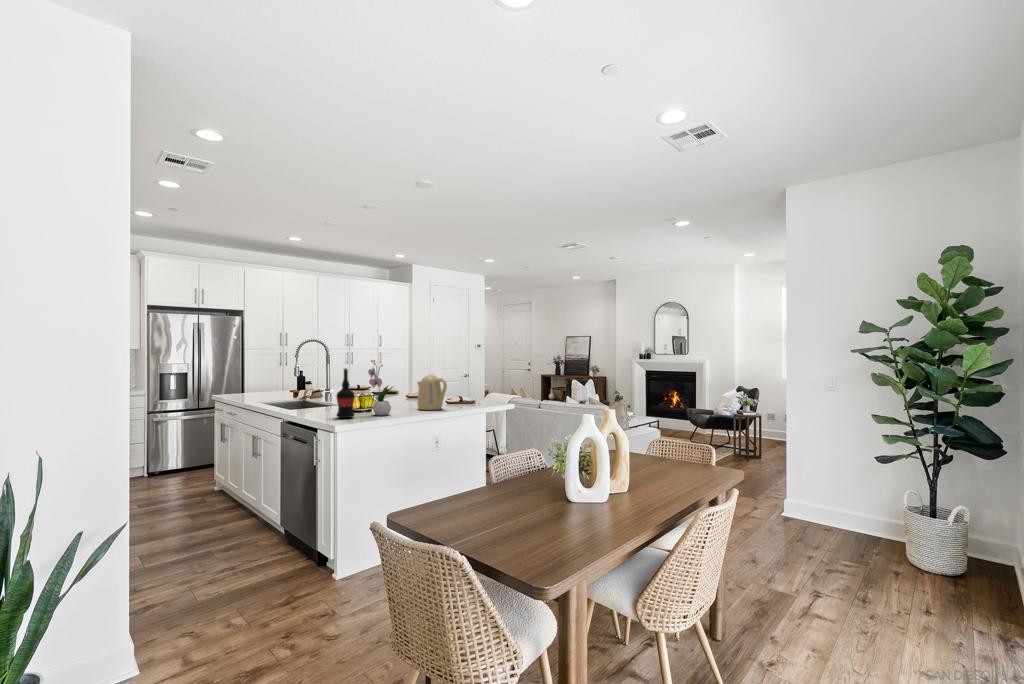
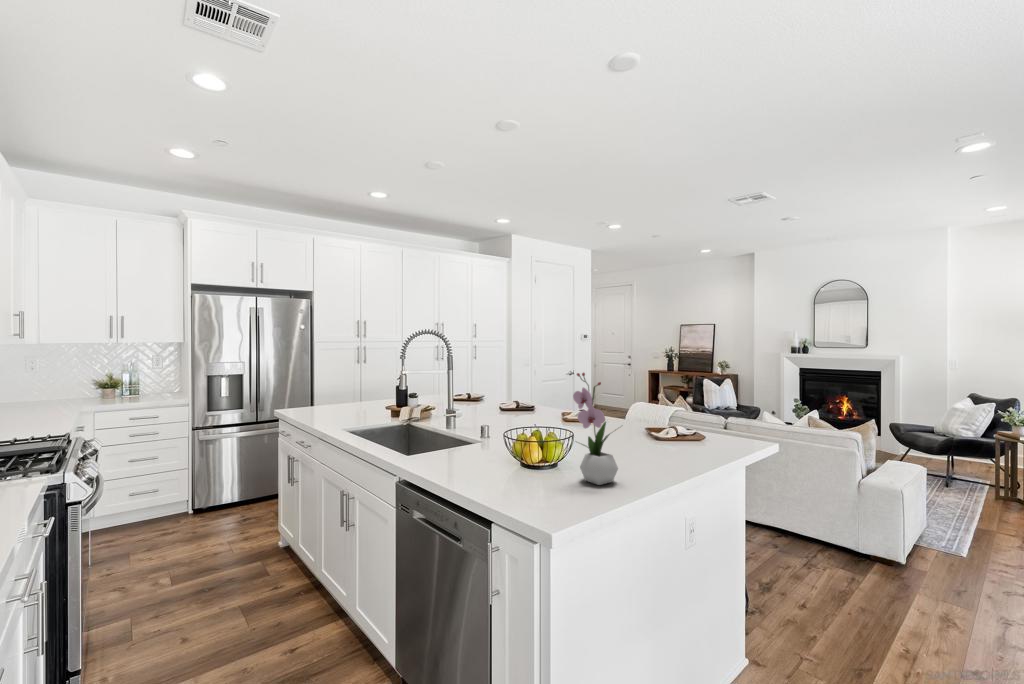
wine bottle: present [337,368,355,418] -> none [521,392,558,496]
kettle: present [417,375,447,410] -> none [630,396,697,464]

